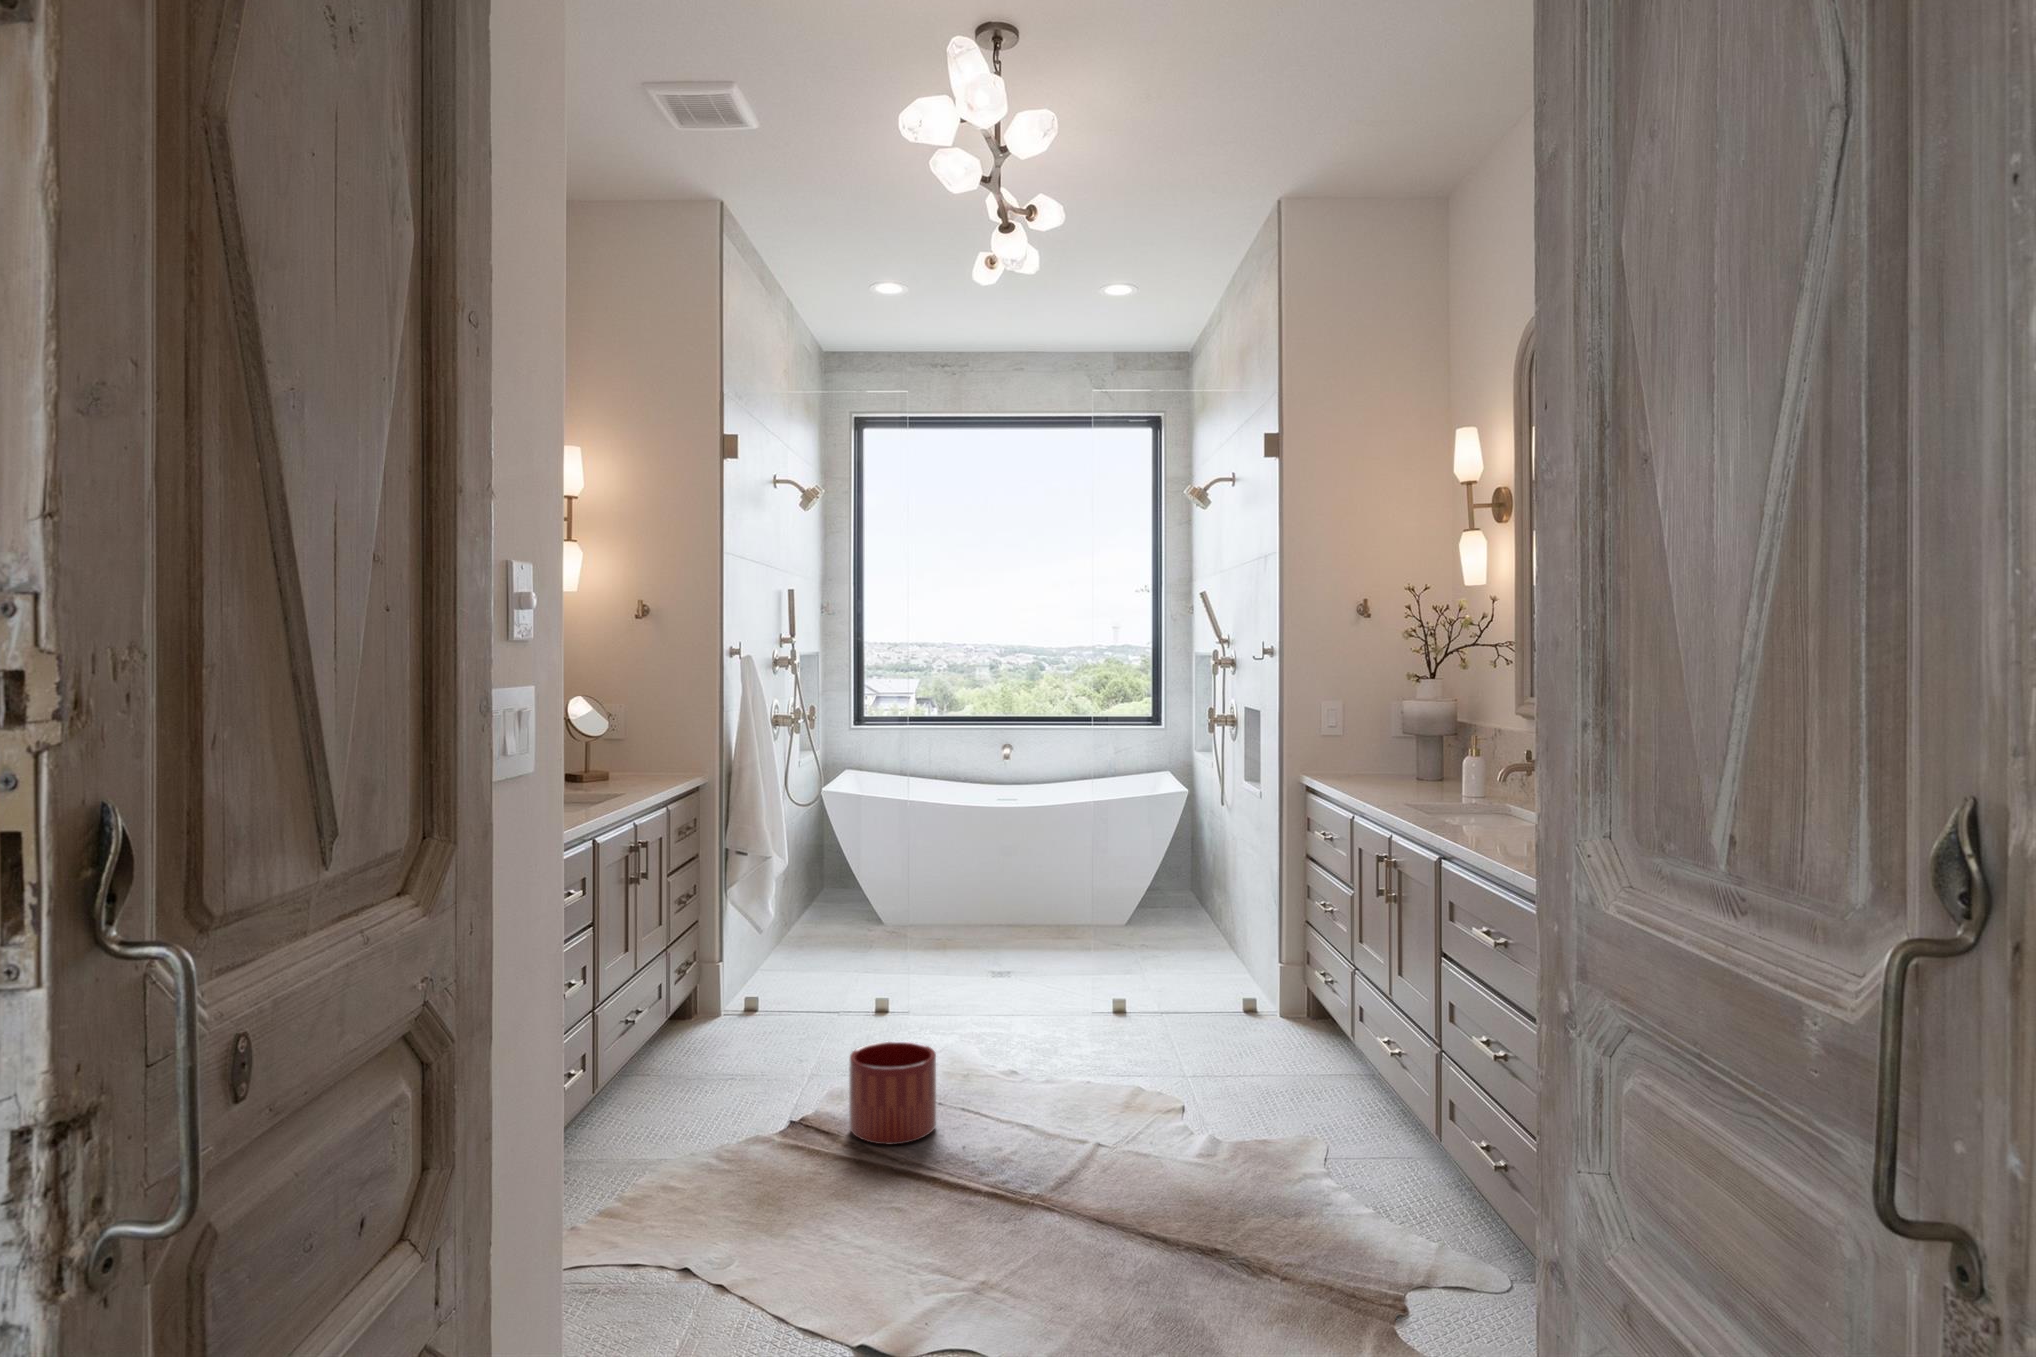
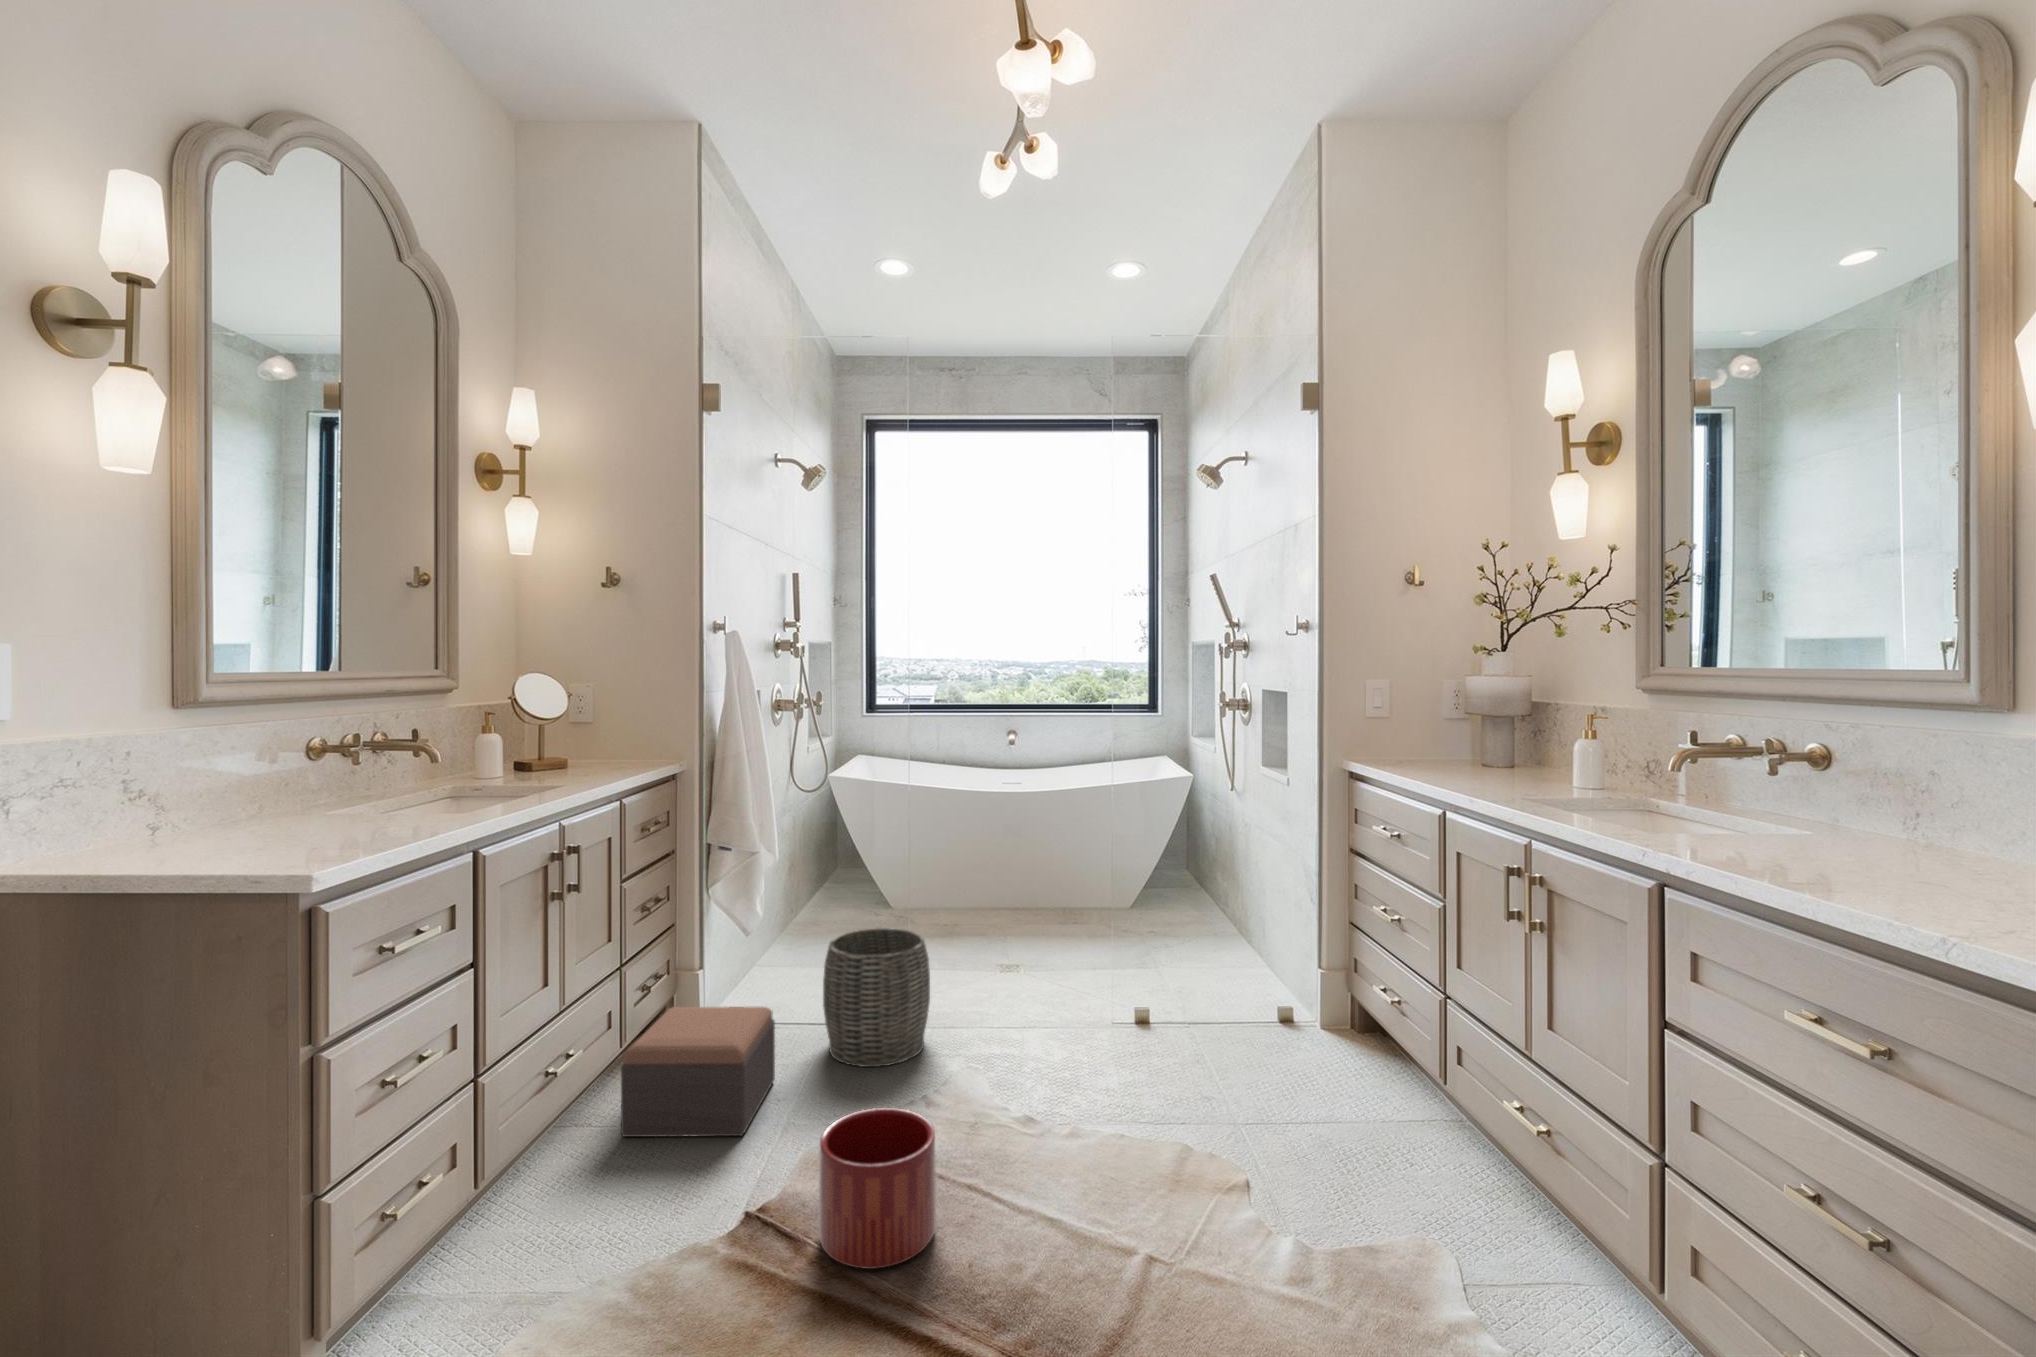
woven basket: none [833,926,928,1040] -> present [823,928,930,1067]
footstool: none [678,984,796,1080] -> present [621,1007,775,1137]

